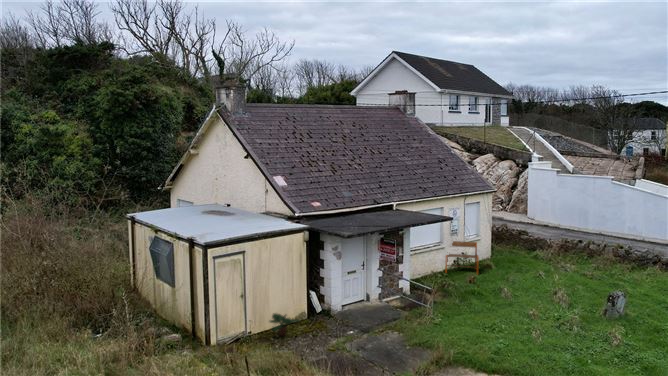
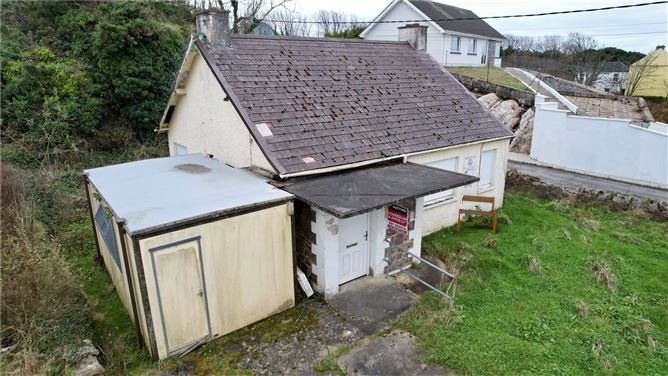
potted plant: present [270,313,299,336] -> none [237,310,283,344]

